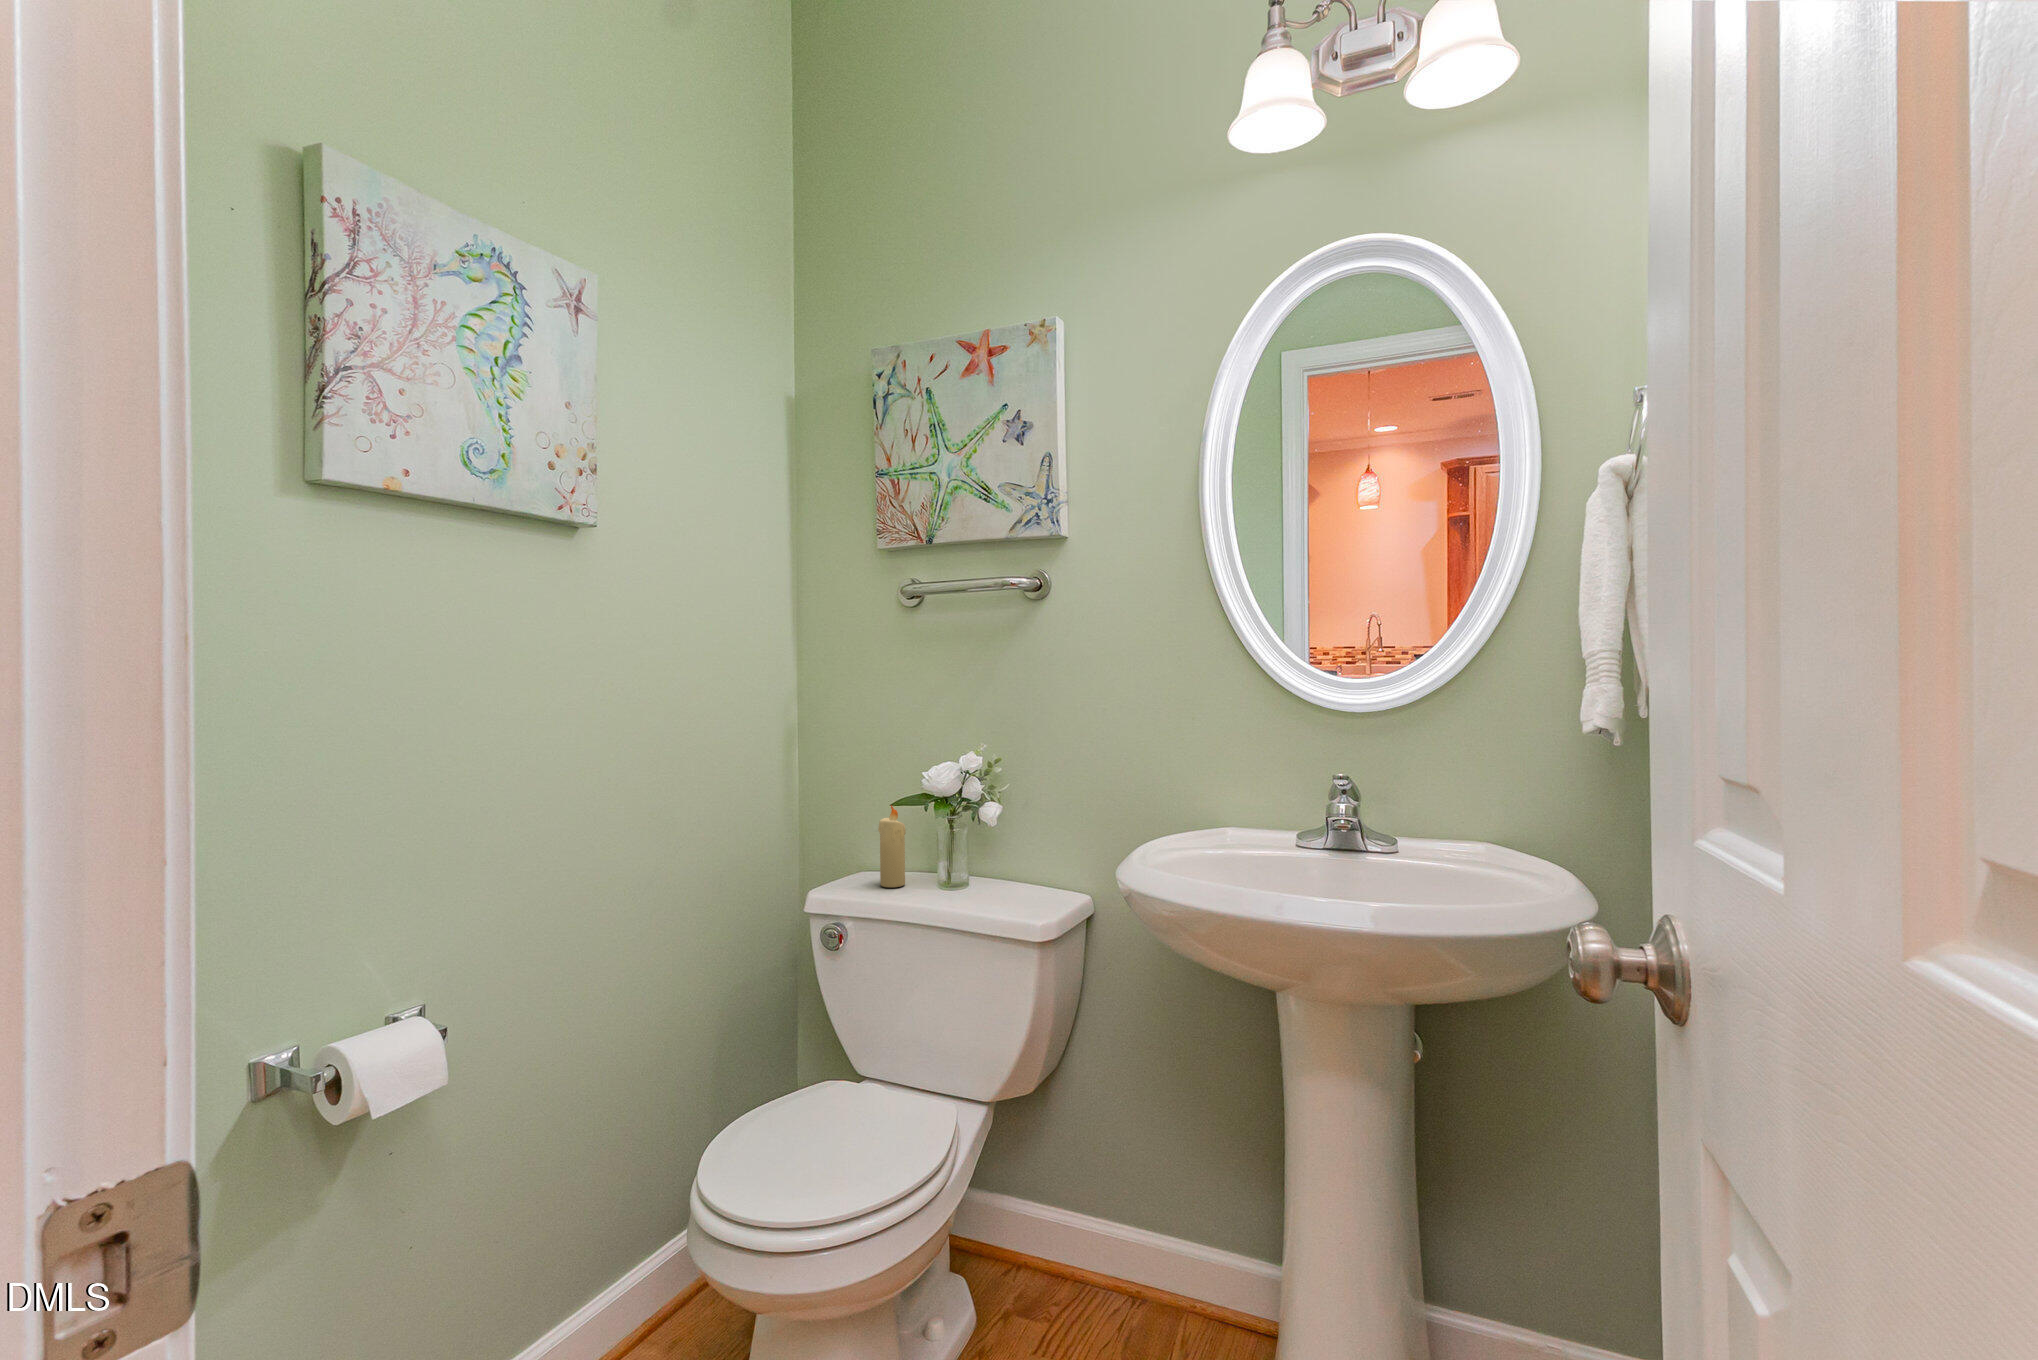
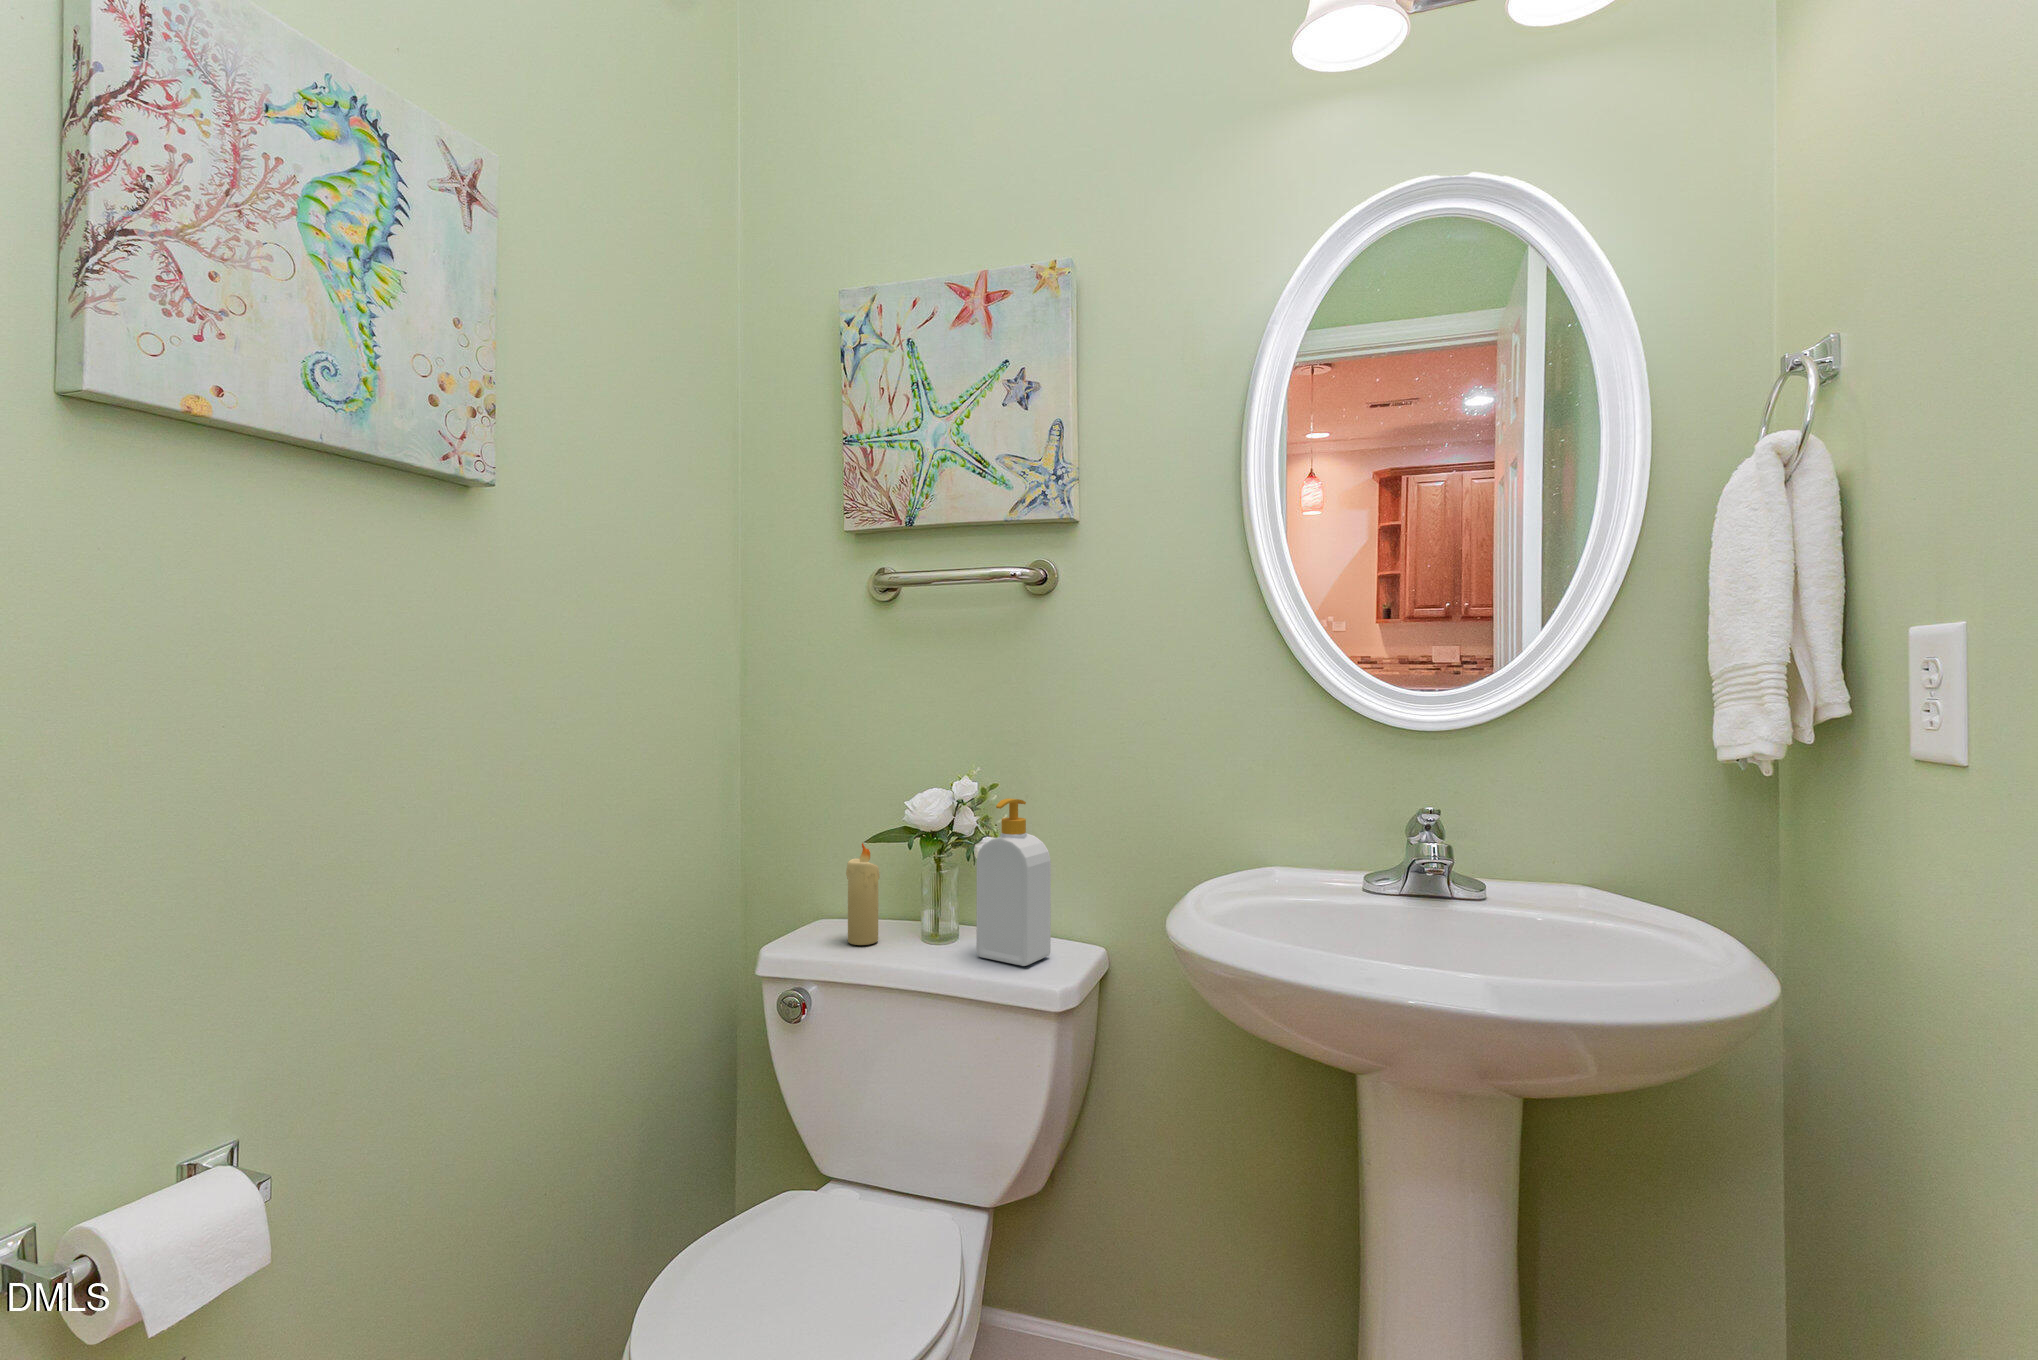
soap bottle: none [980,769,1041,904] -> present [976,798,1051,966]

